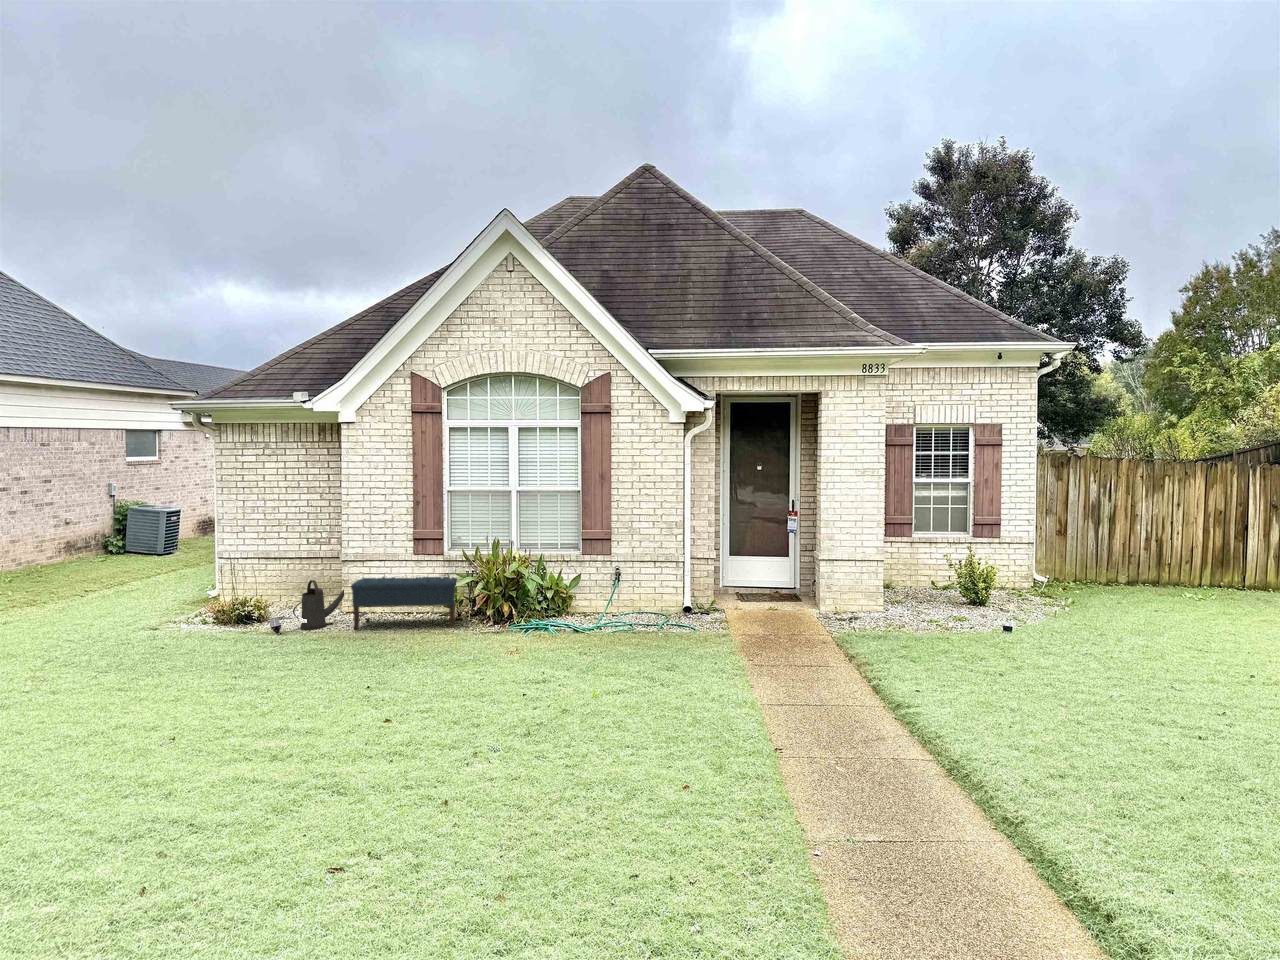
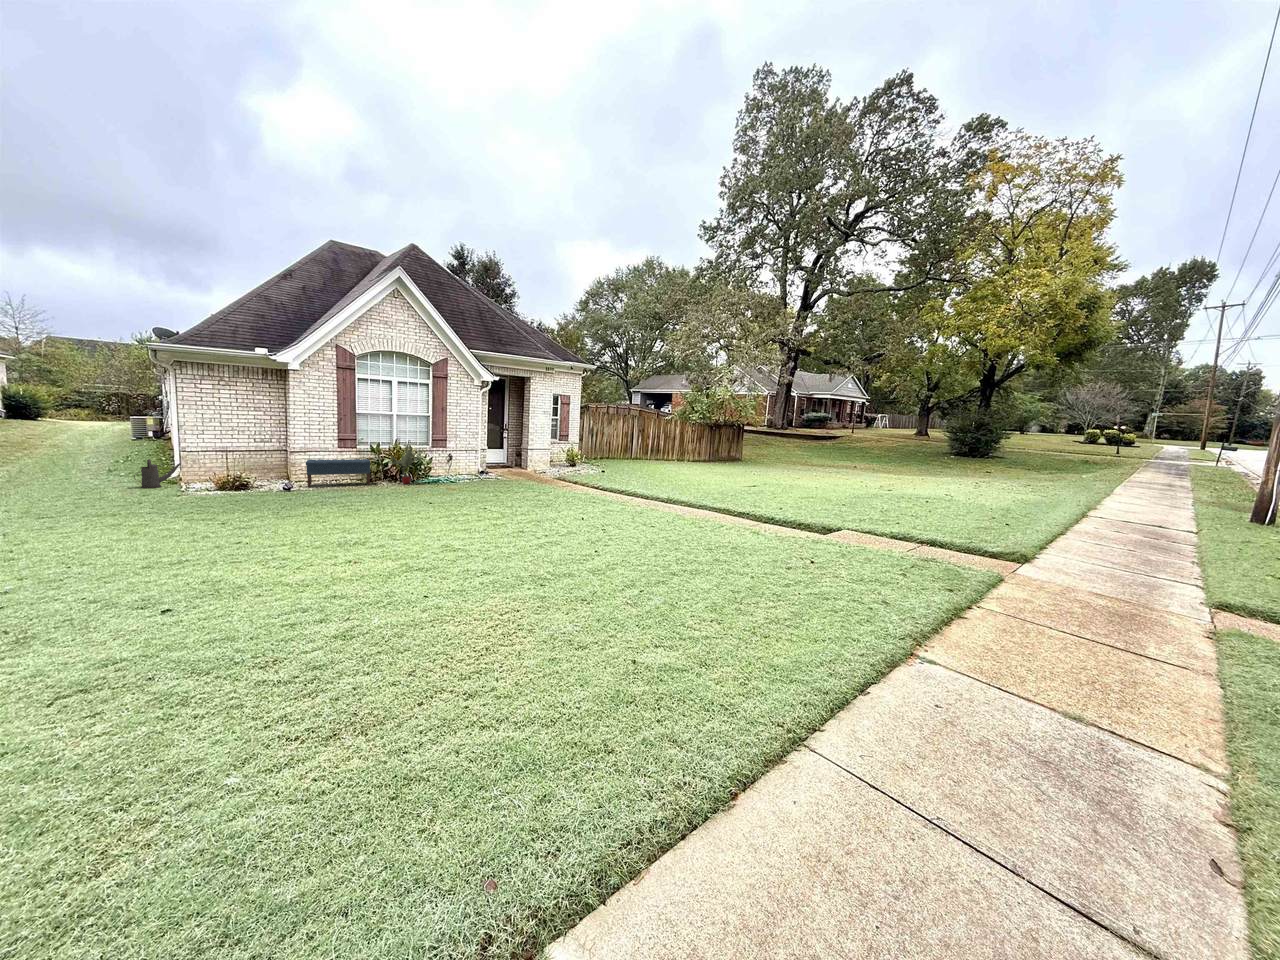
potted tree: none [483,547,548,627] -> present [389,446,422,484]
watering can: present [293,580,344,630] -> present [134,459,180,488]

